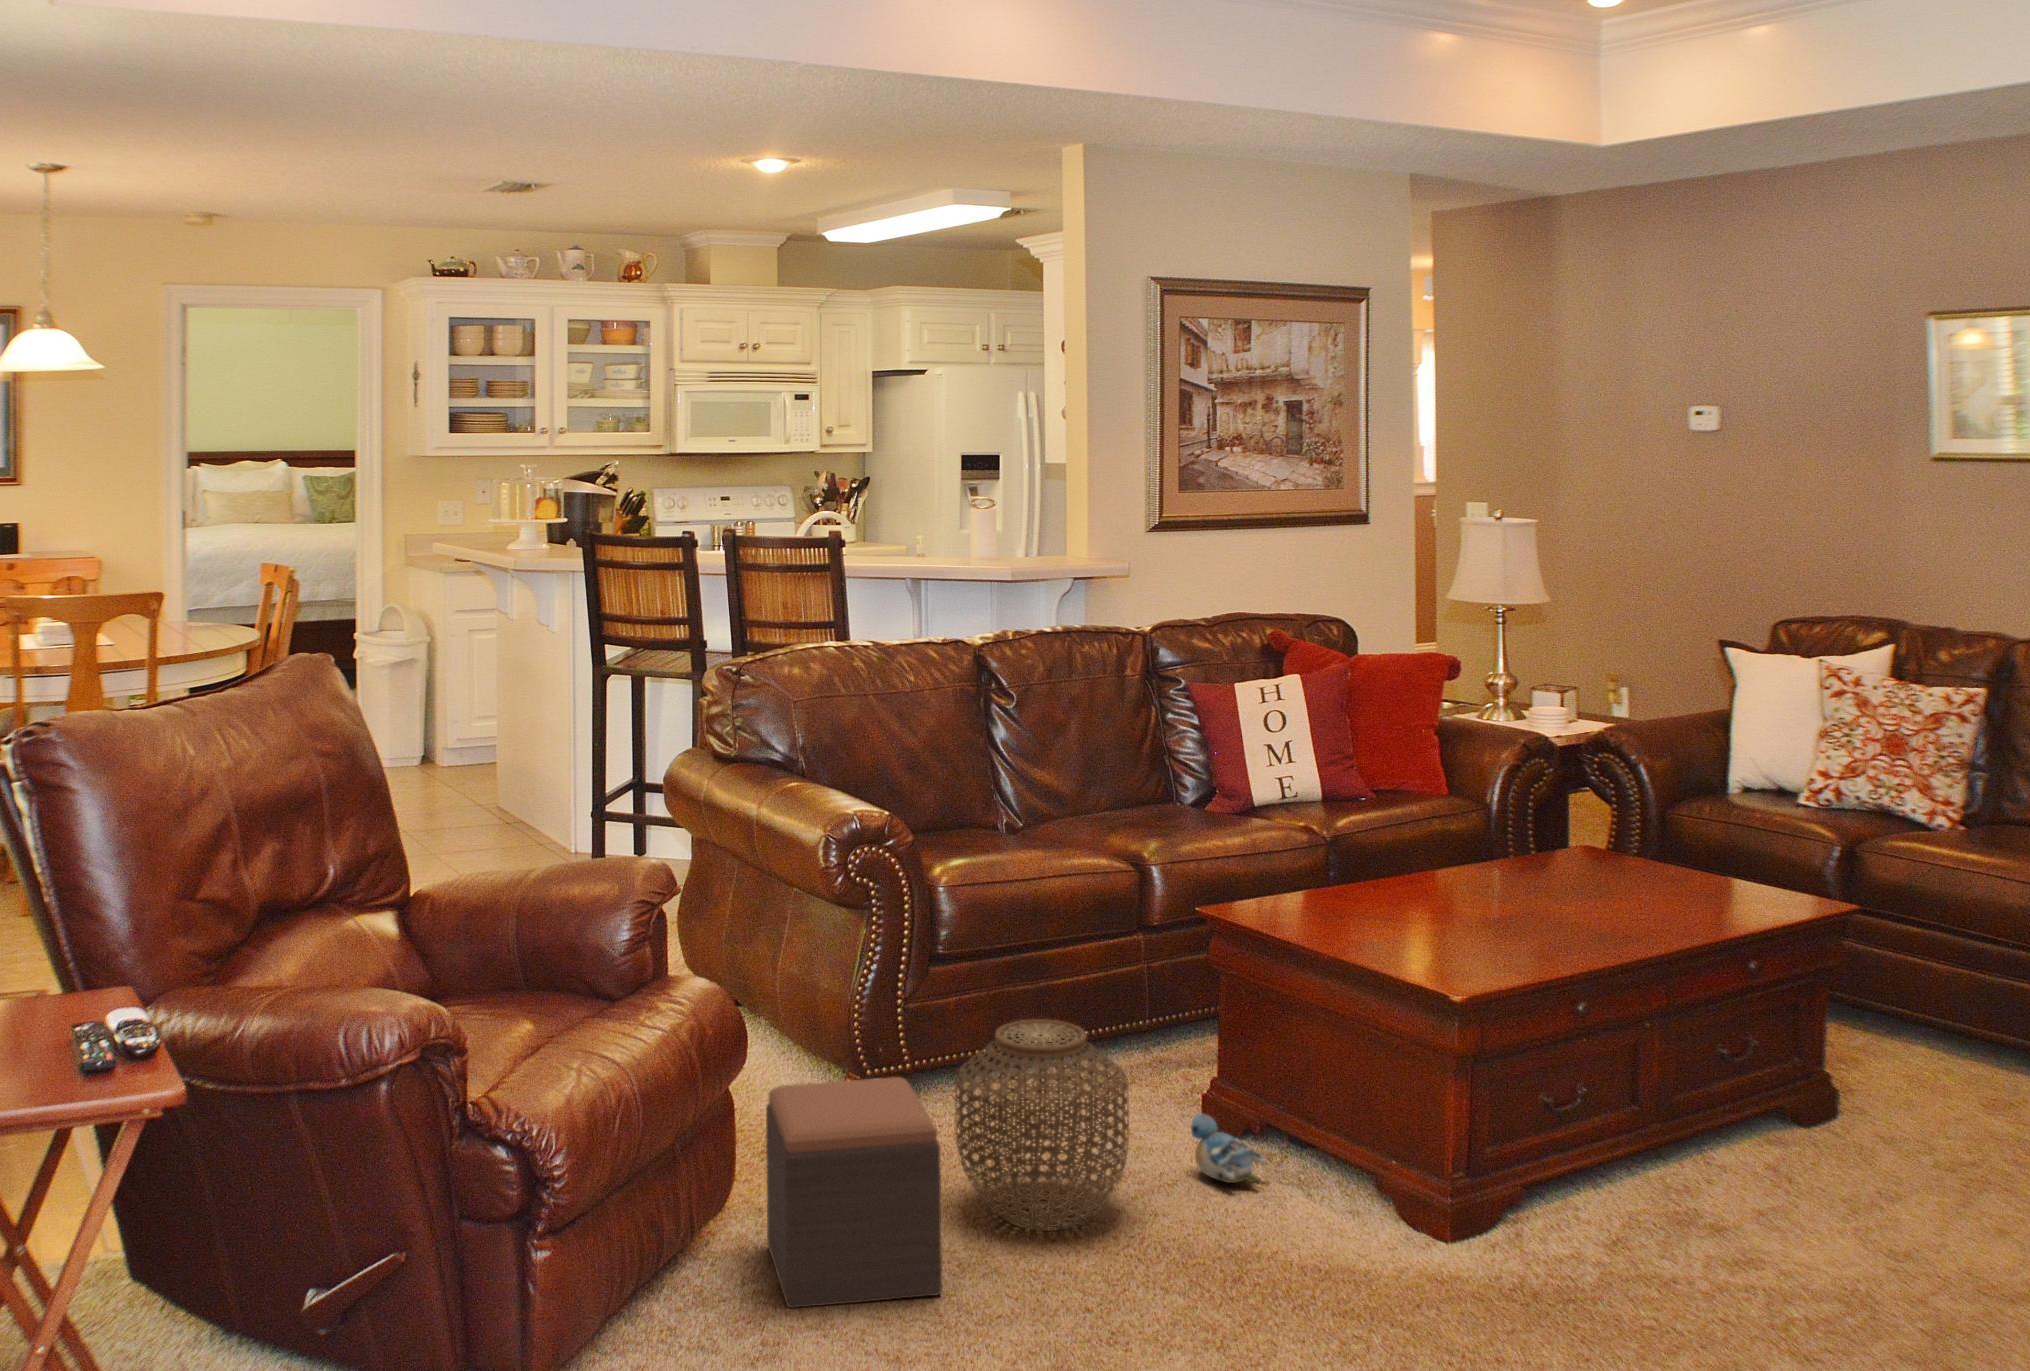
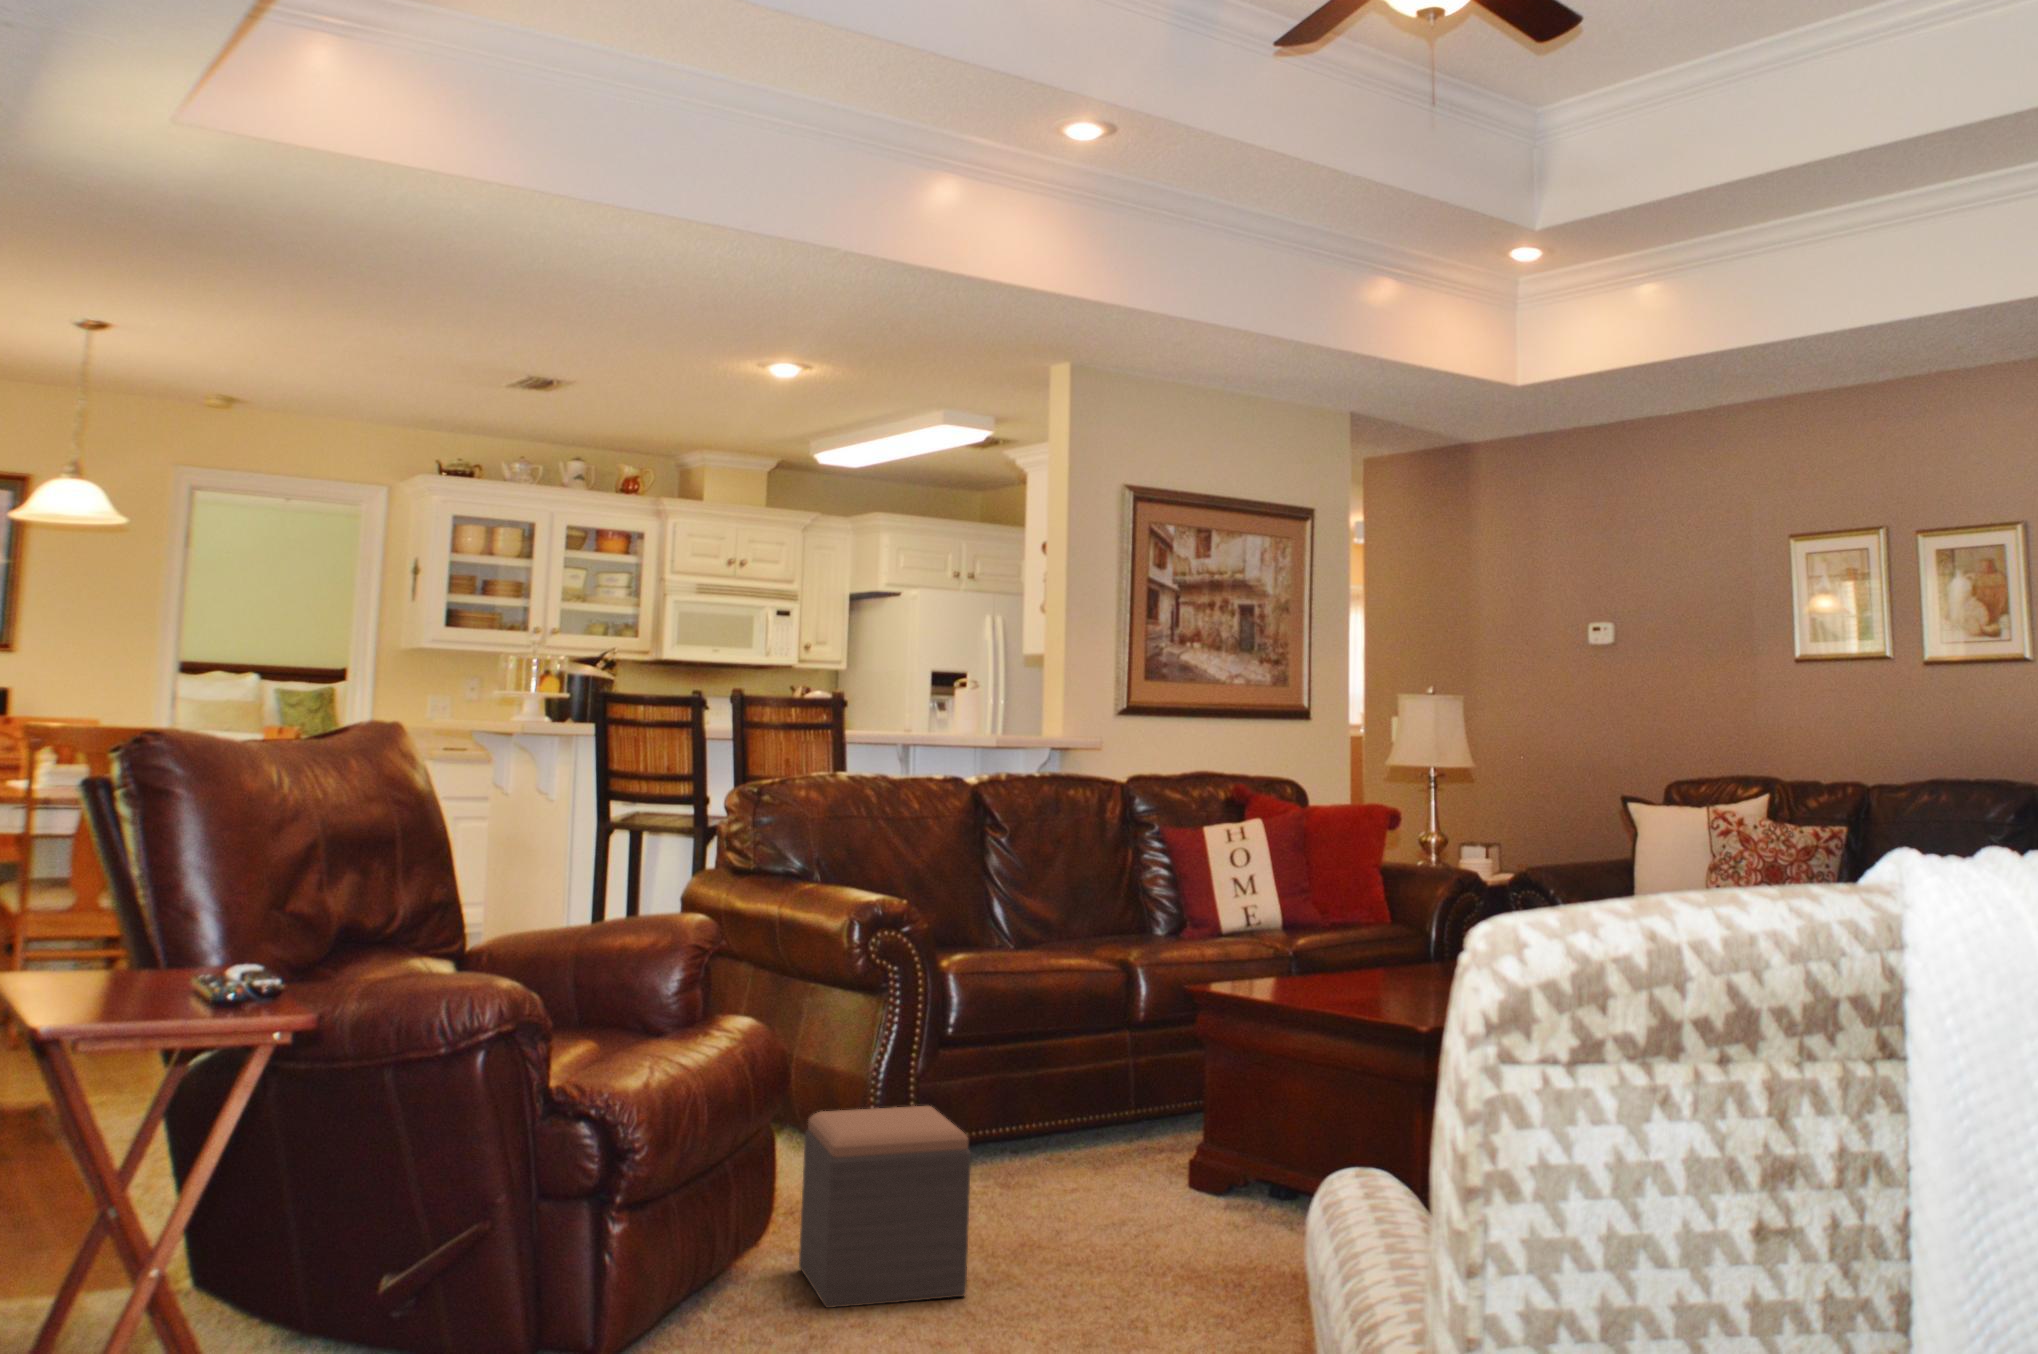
woven basket: present [955,1019,1129,1230] -> none [972,1065,1128,1255]
plush toy: present [1191,1114,1266,1183] -> none [1176,1161,1243,1222]

